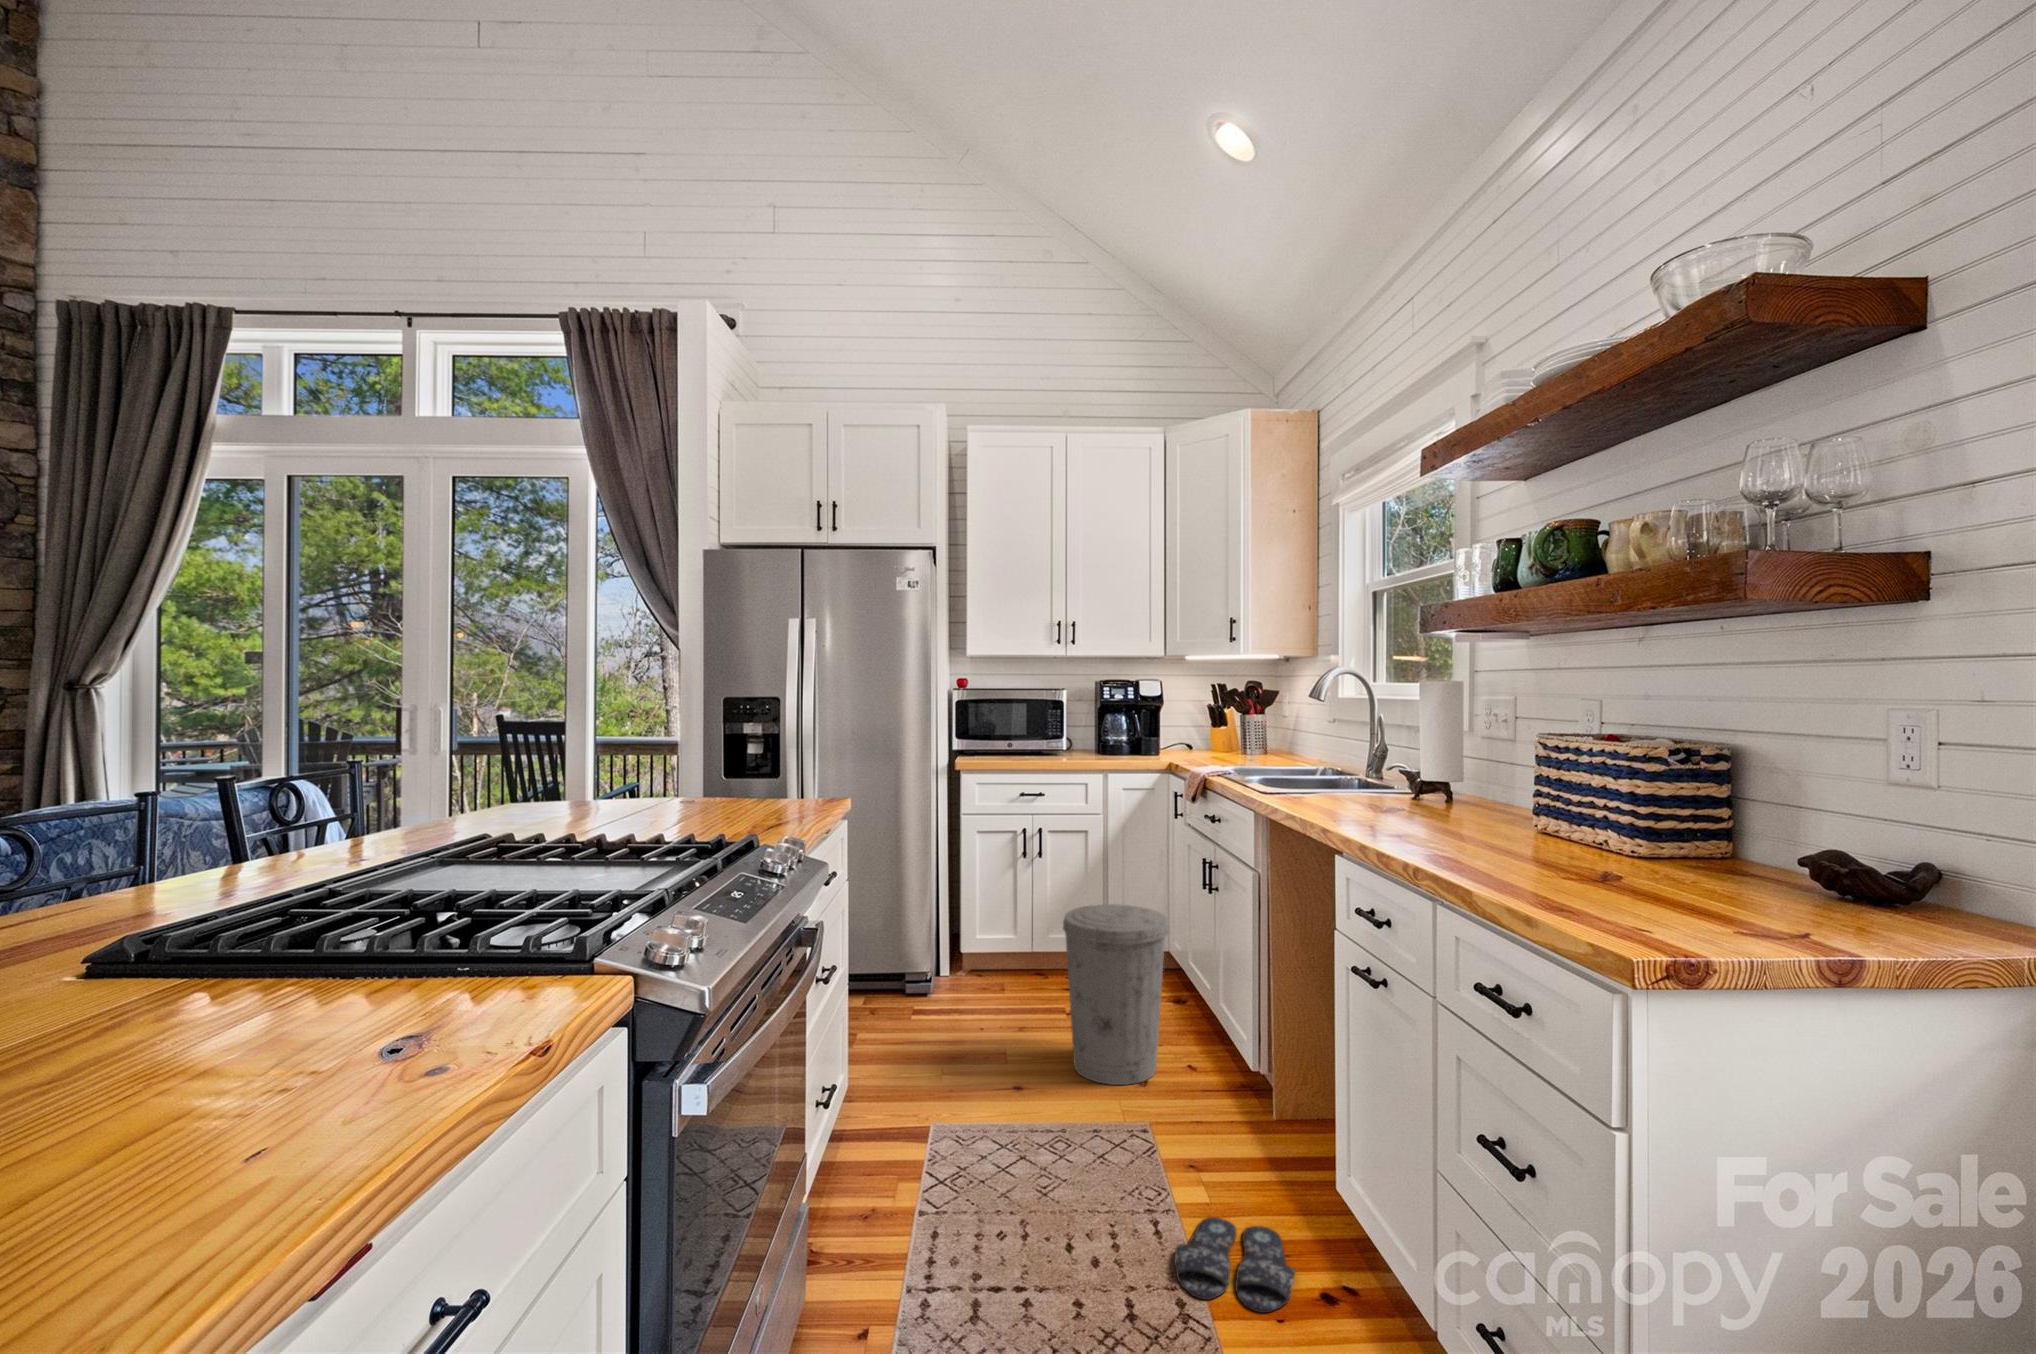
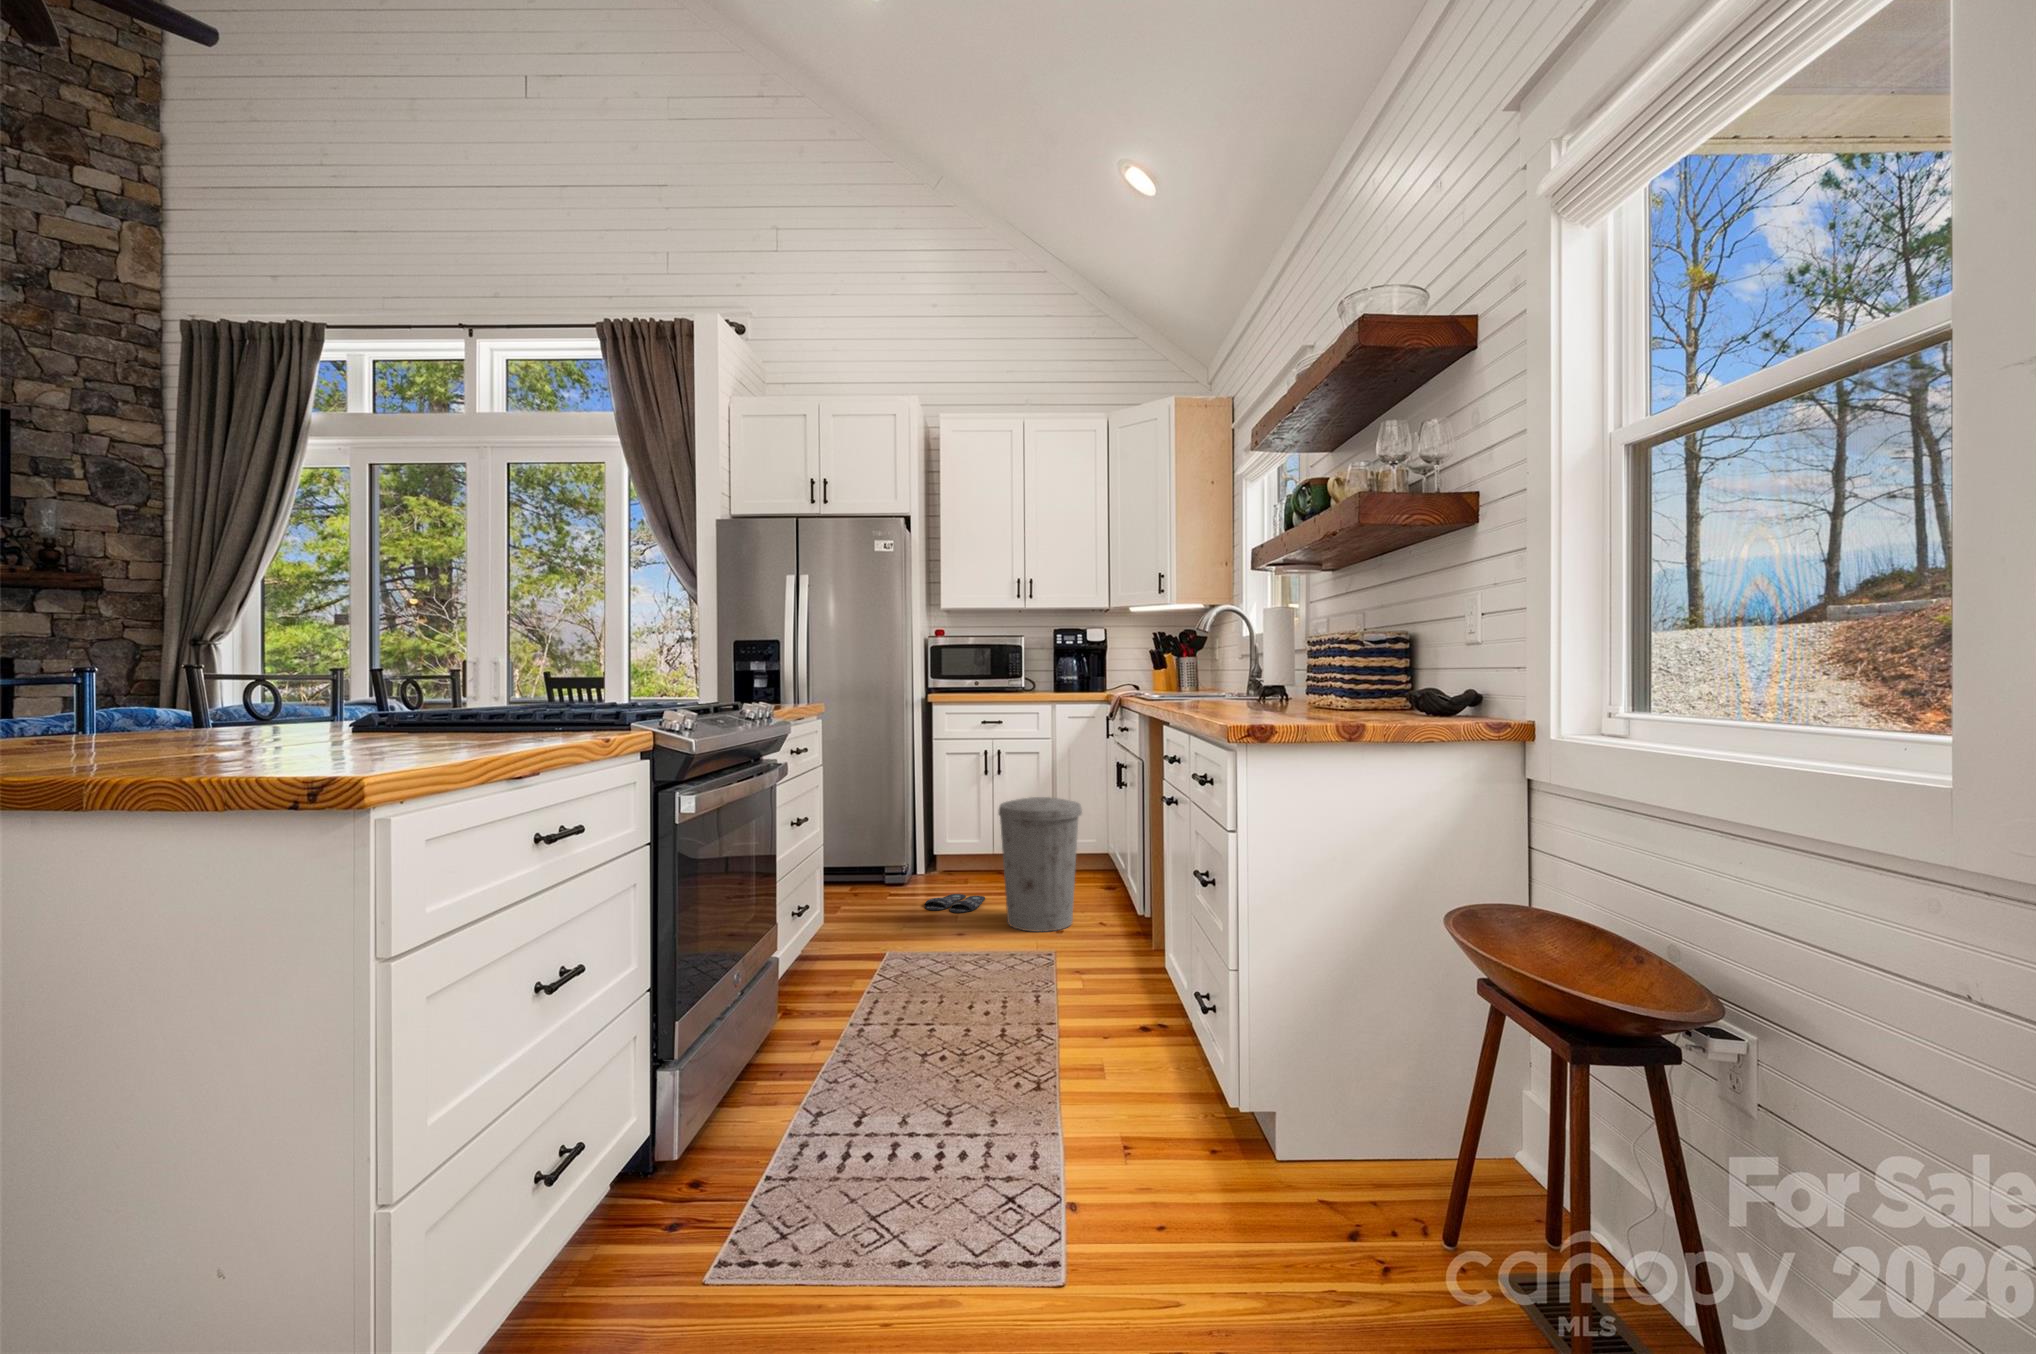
slippers: present [1175,1217,1296,1313] -> present [925,894,985,913]

